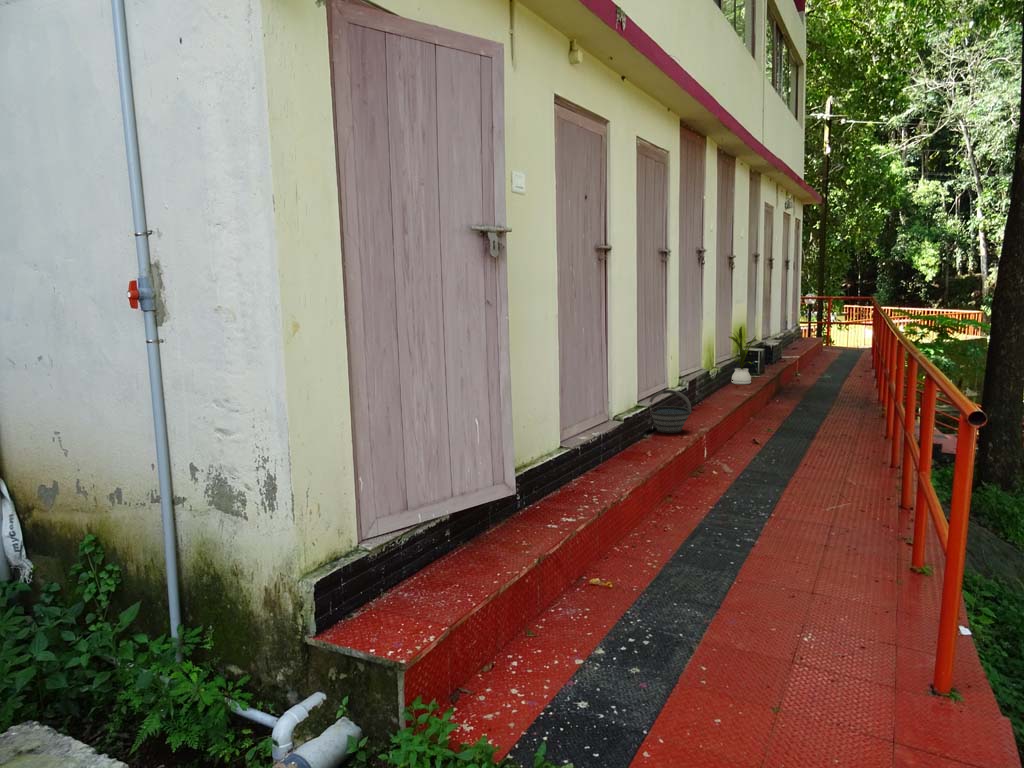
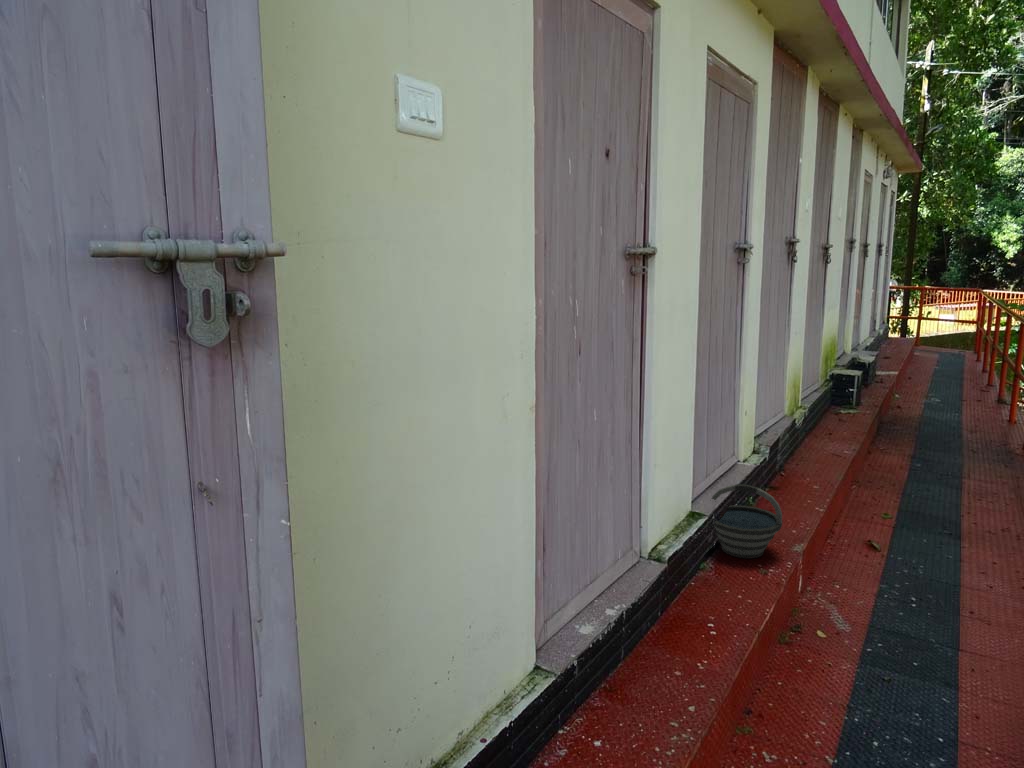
house plant: present [729,327,756,384] -> none [820,349,862,429]

